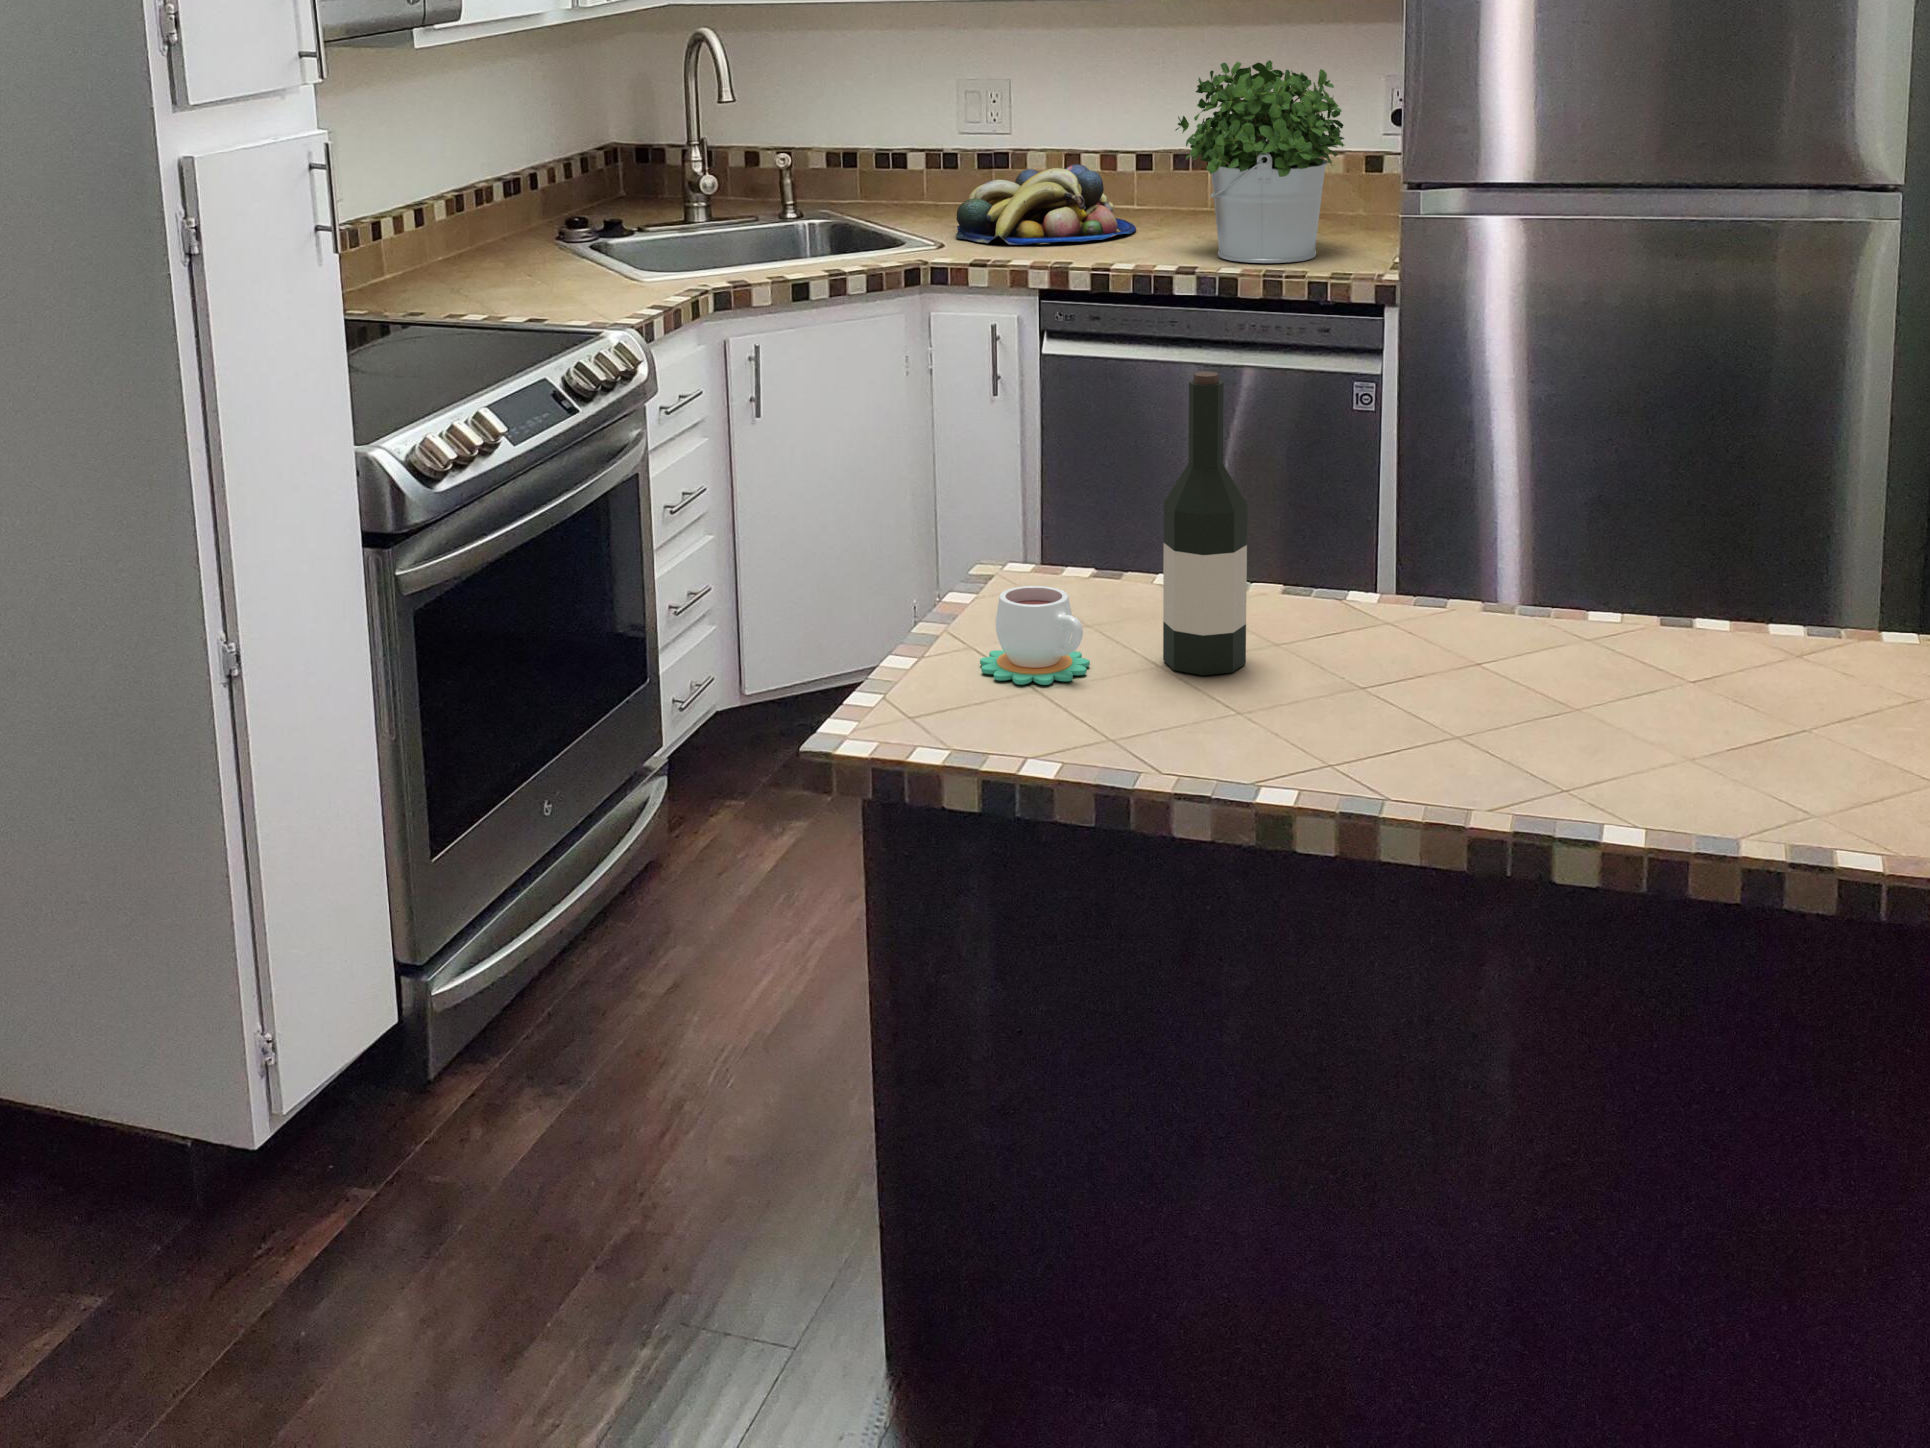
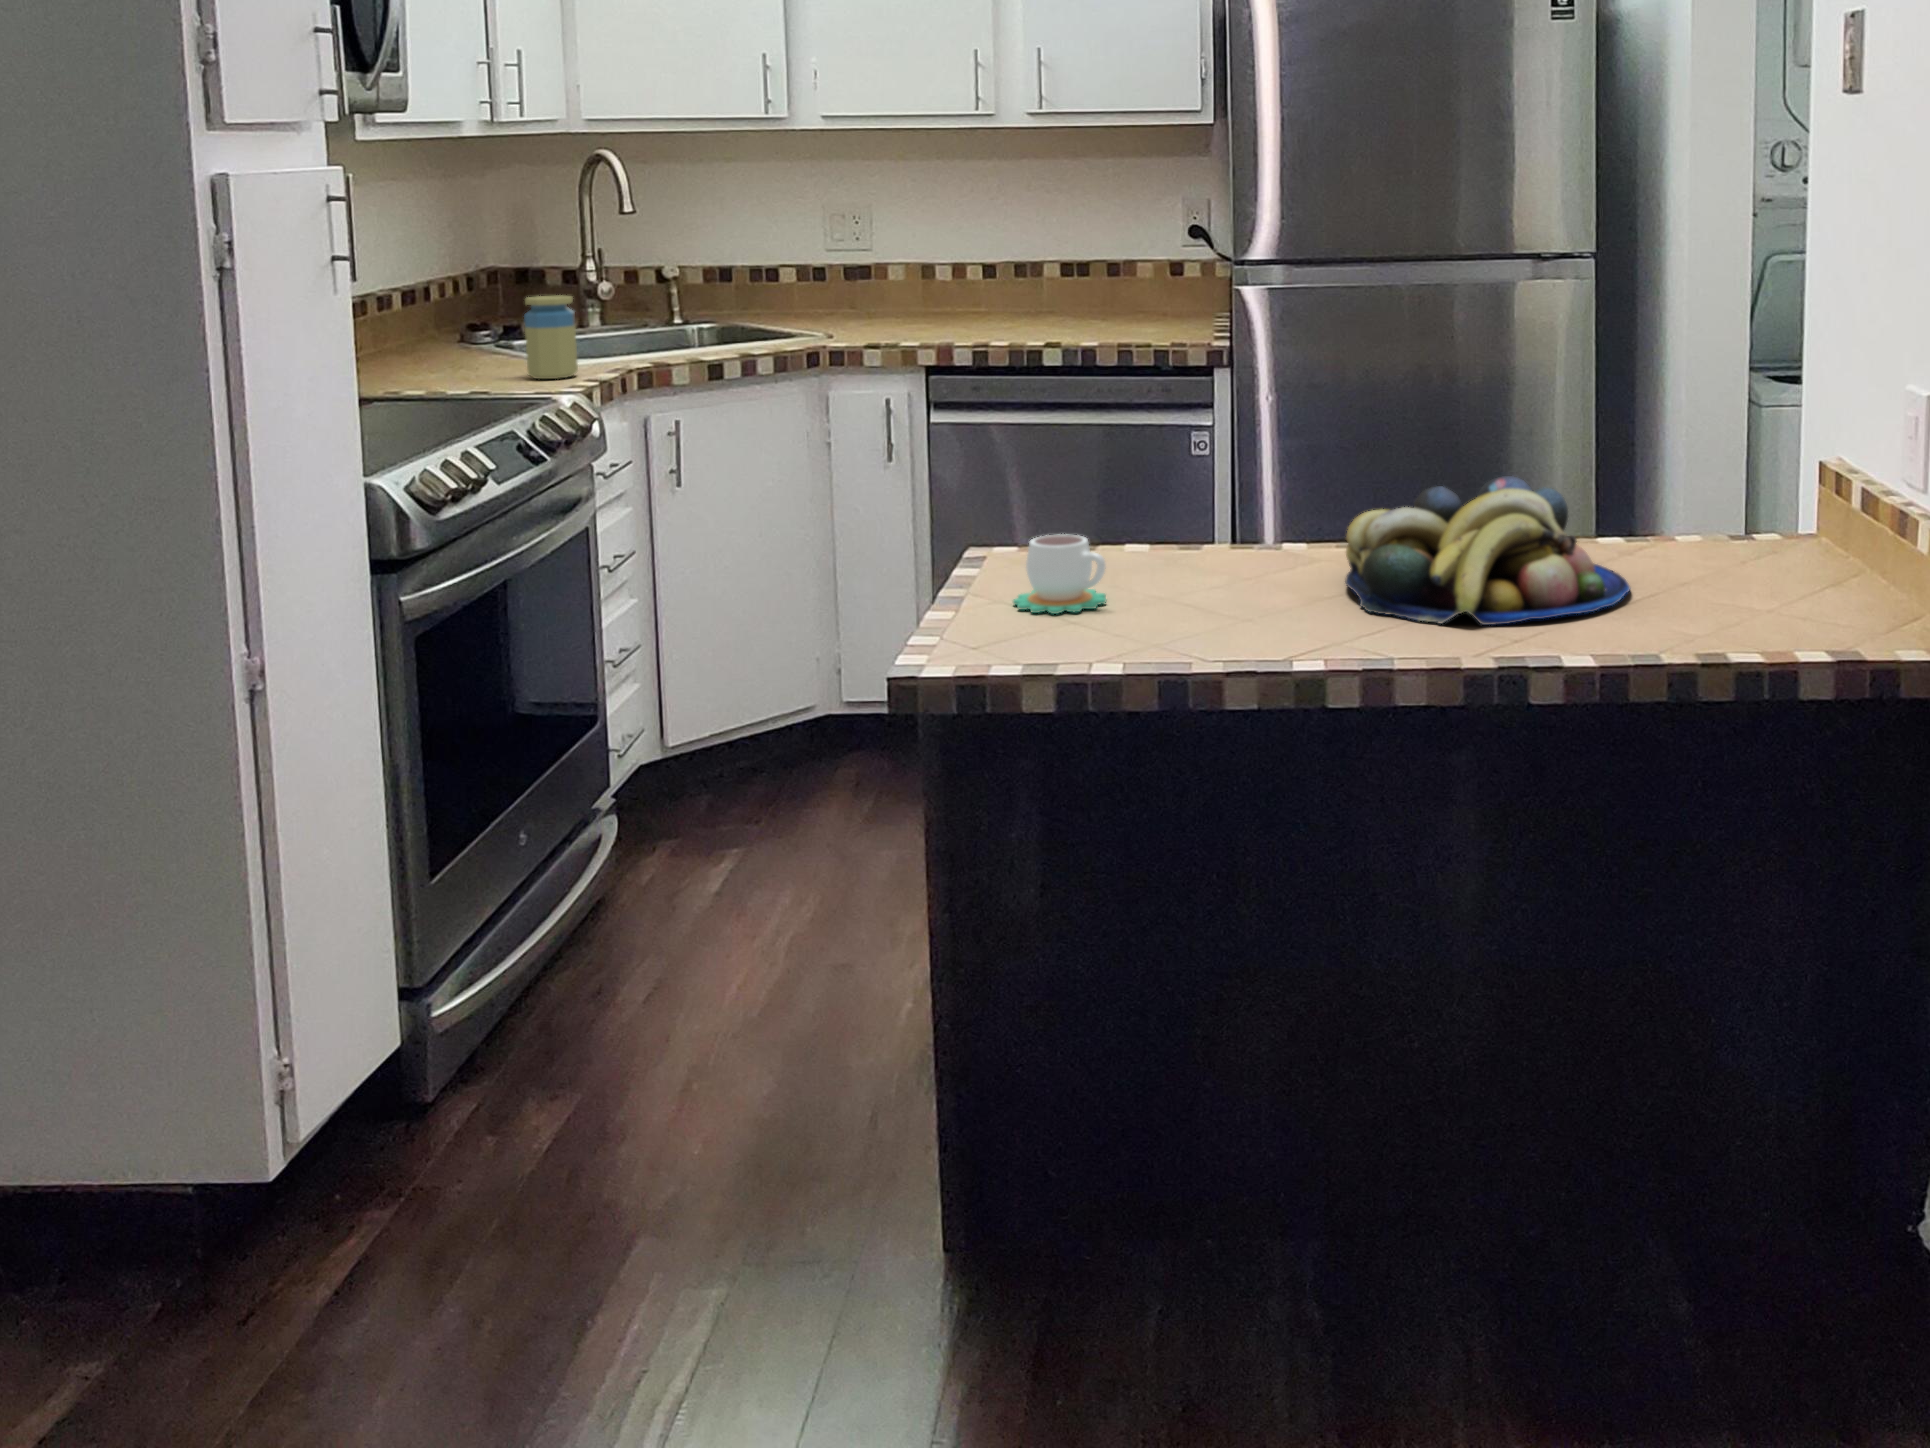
potted plant: present [1175,60,1345,263] -> none [1033,174,1172,338]
fruit bowl: present [956,164,1136,245] -> present [1345,476,1631,625]
jar: none [591,206,648,300] -> present [524,295,578,379]
wine bottle: present [1163,371,1247,675] -> none [1162,345,1231,596]

